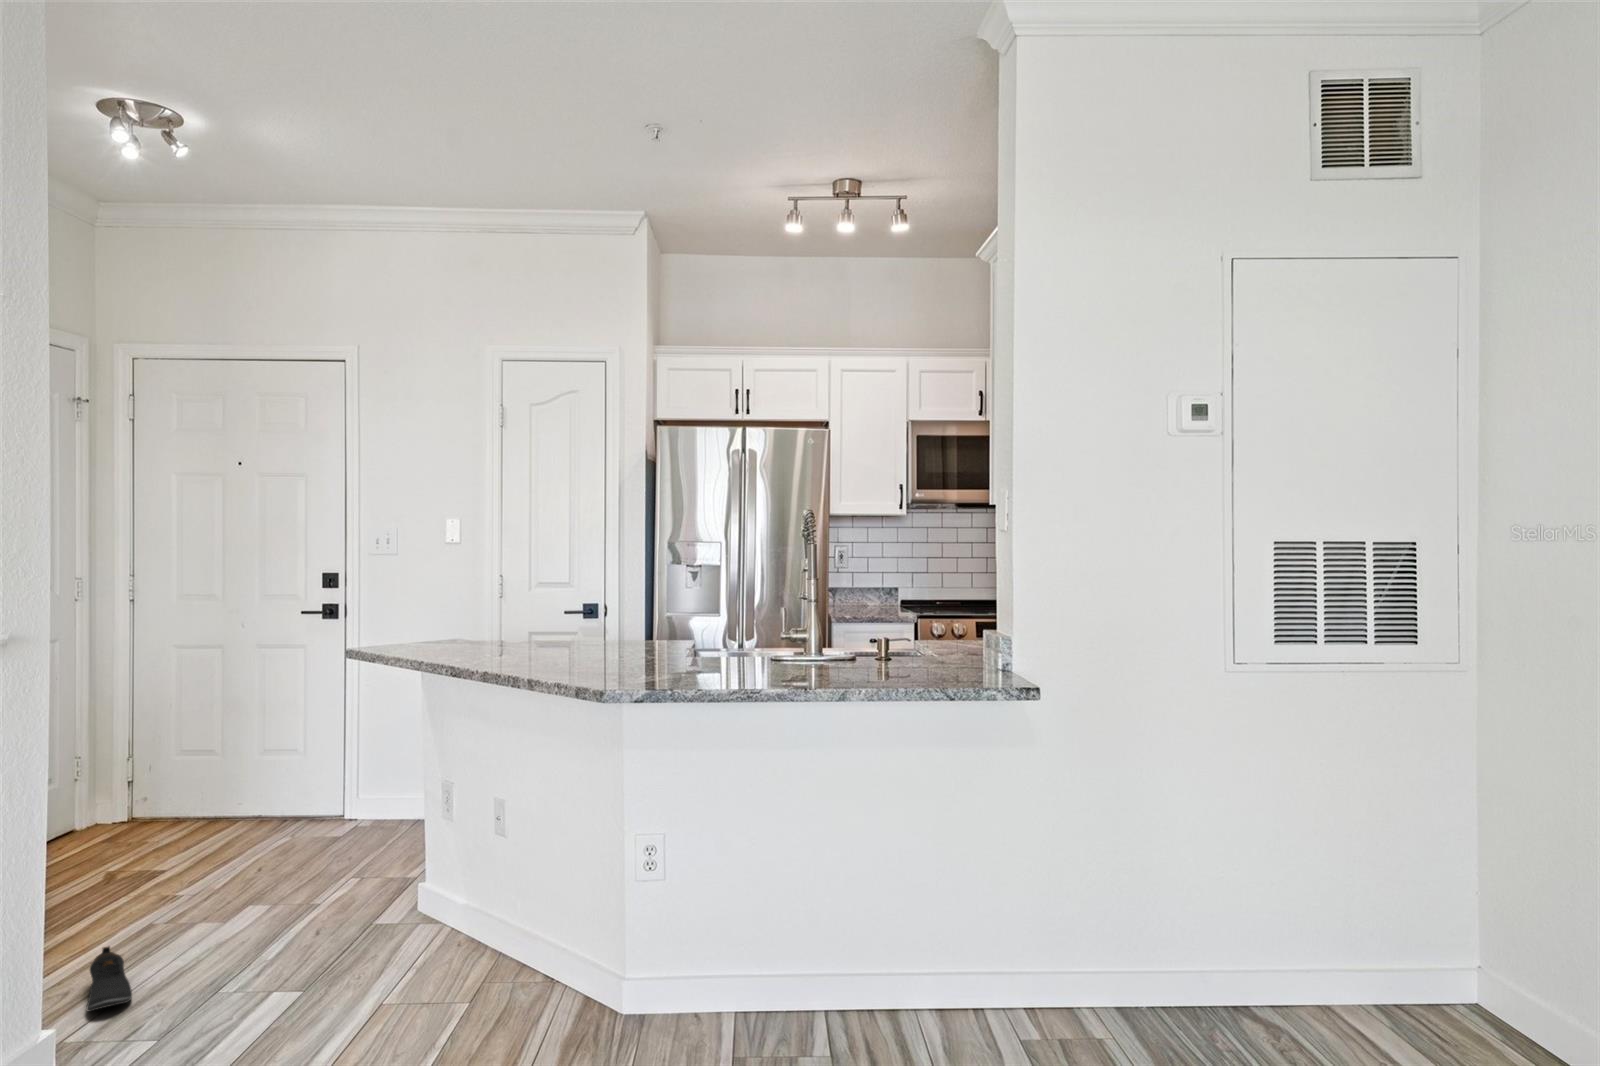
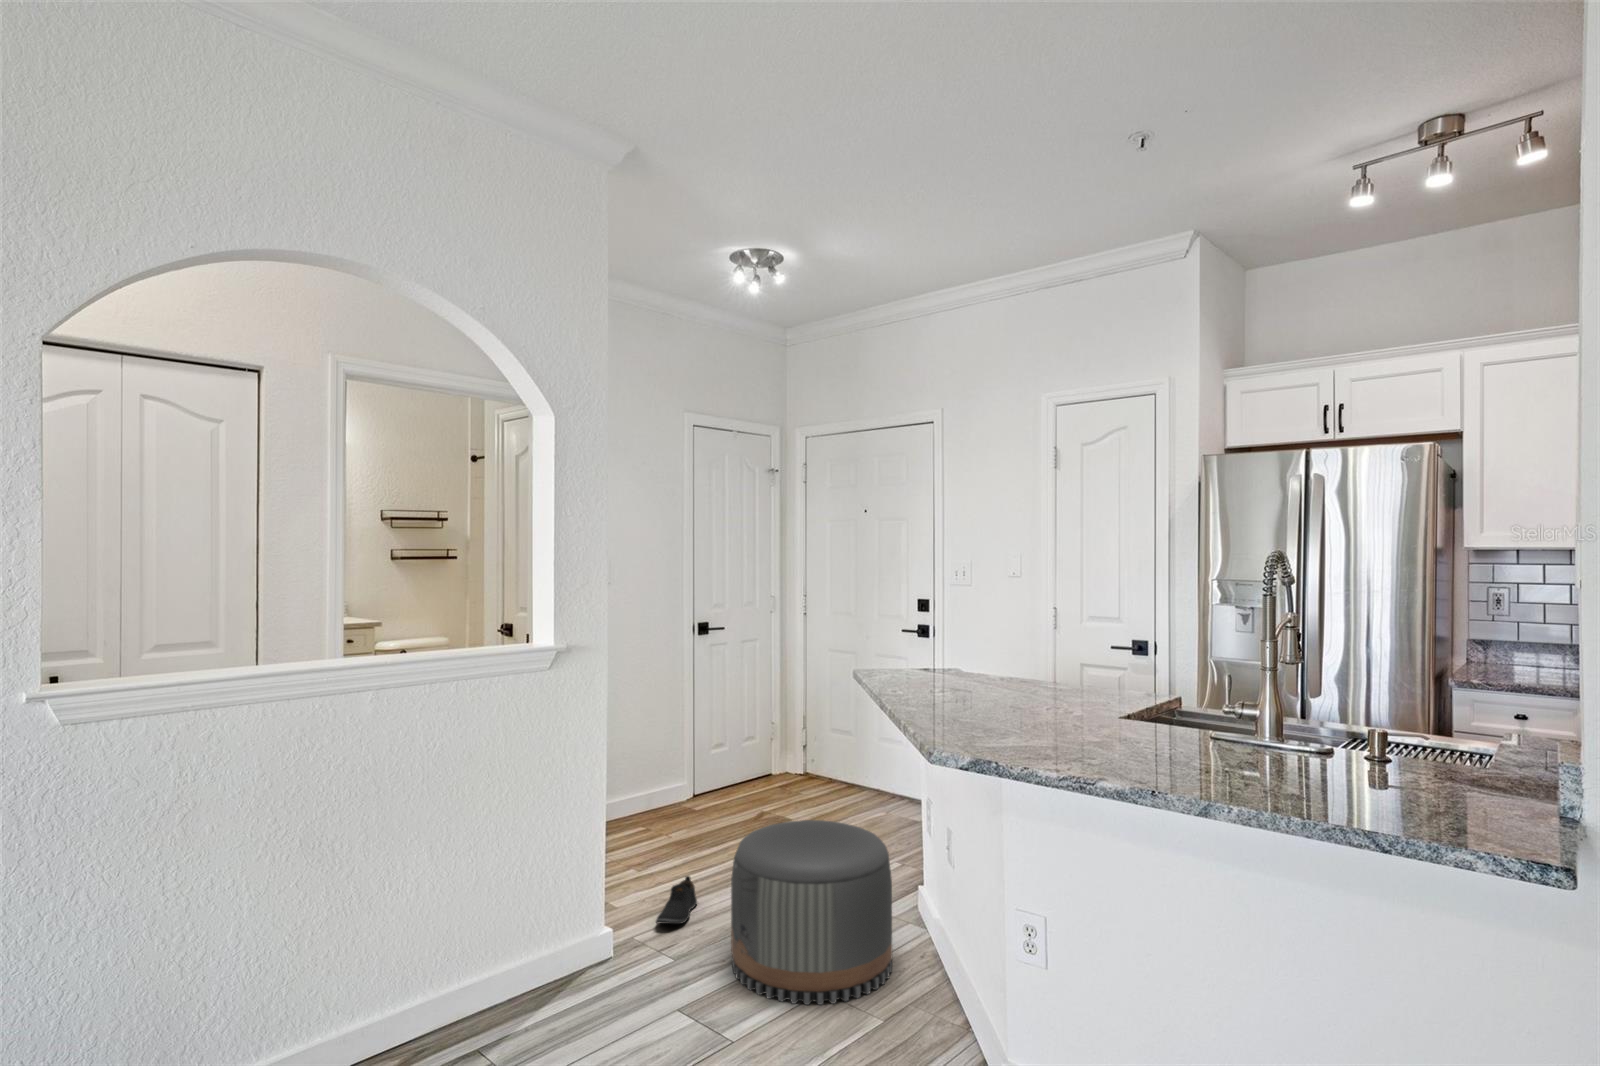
pouf: none [239,821,445,1028] -> present [731,820,892,1005]

